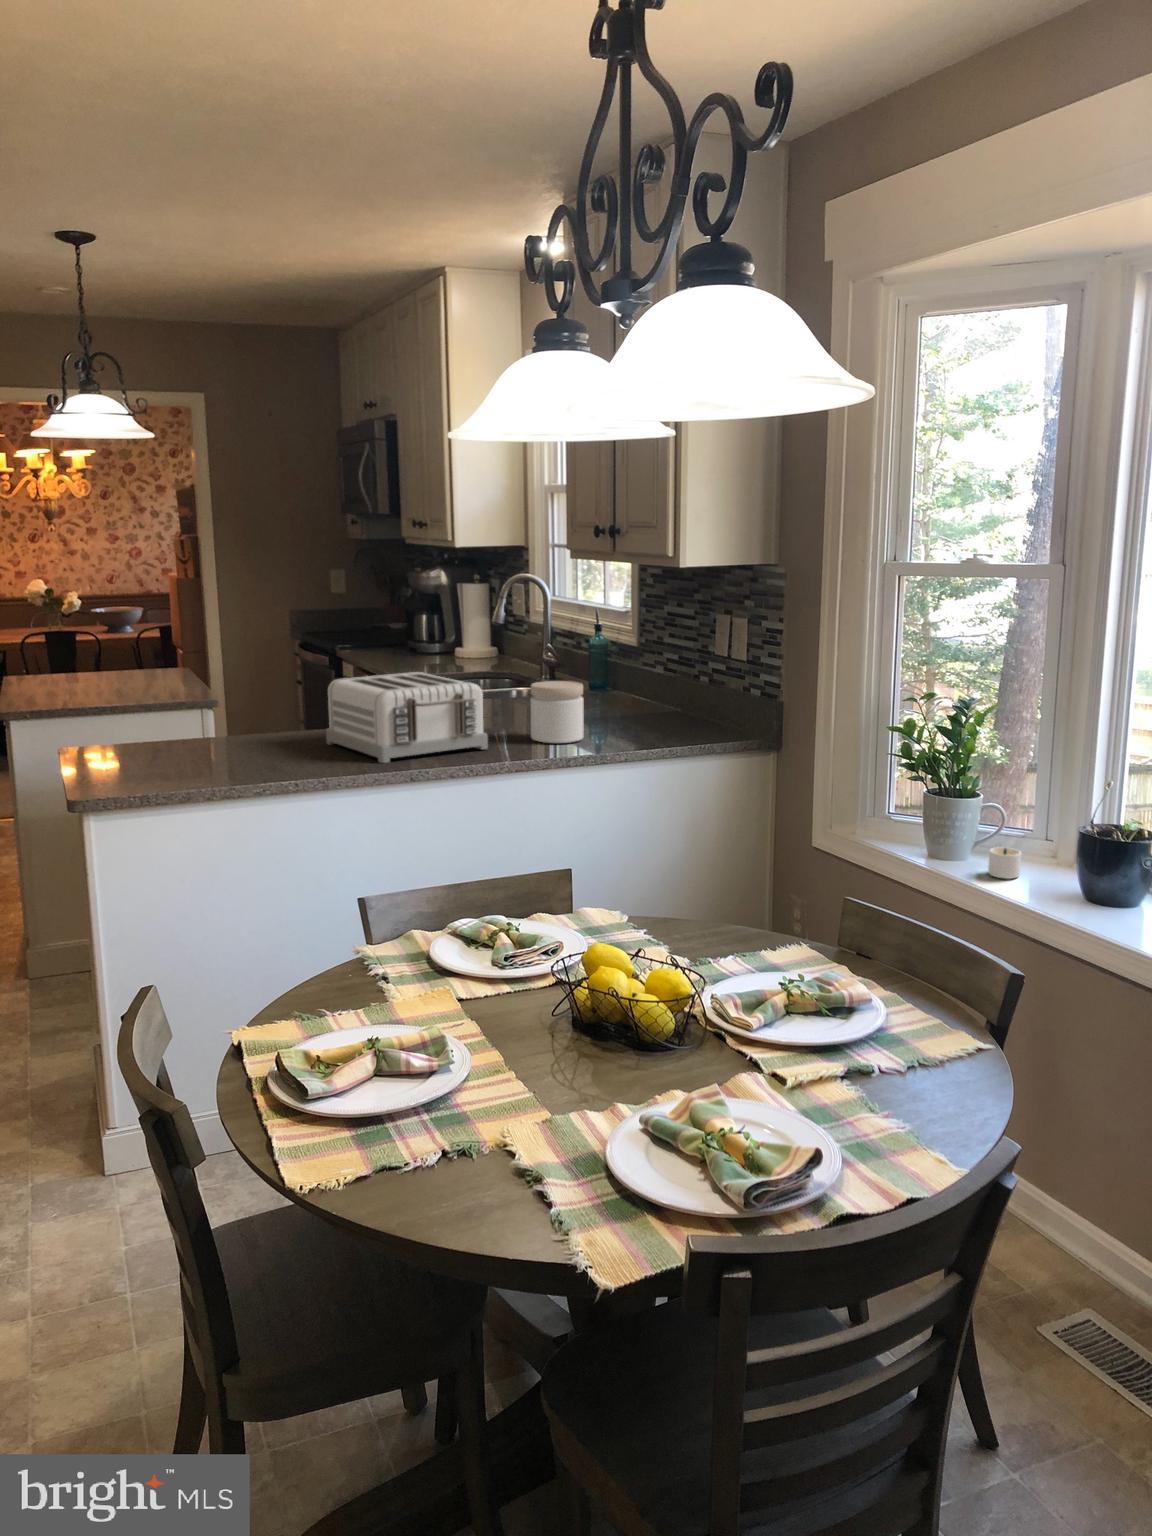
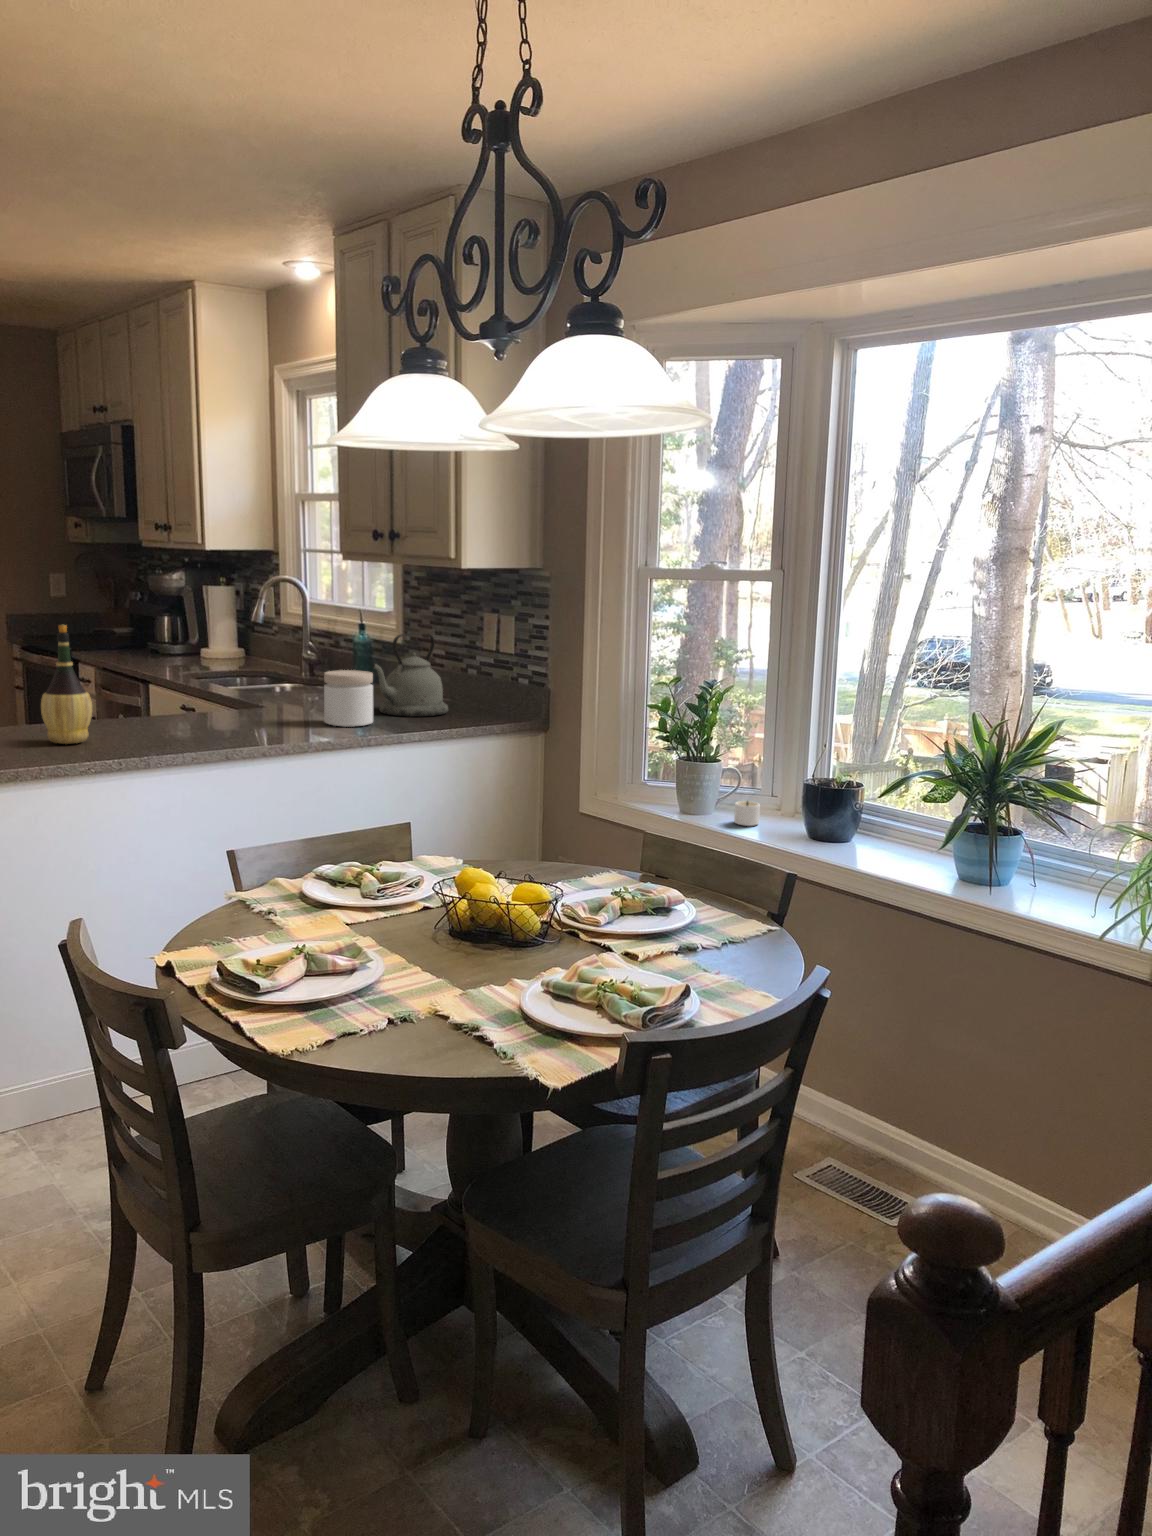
wine bottle: none [229,637,280,761] -> present [41,625,92,744]
kettle: none [587,638,674,731] -> present [372,633,448,717]
toaster: present [326,672,488,763] -> none [128,662,289,744]

